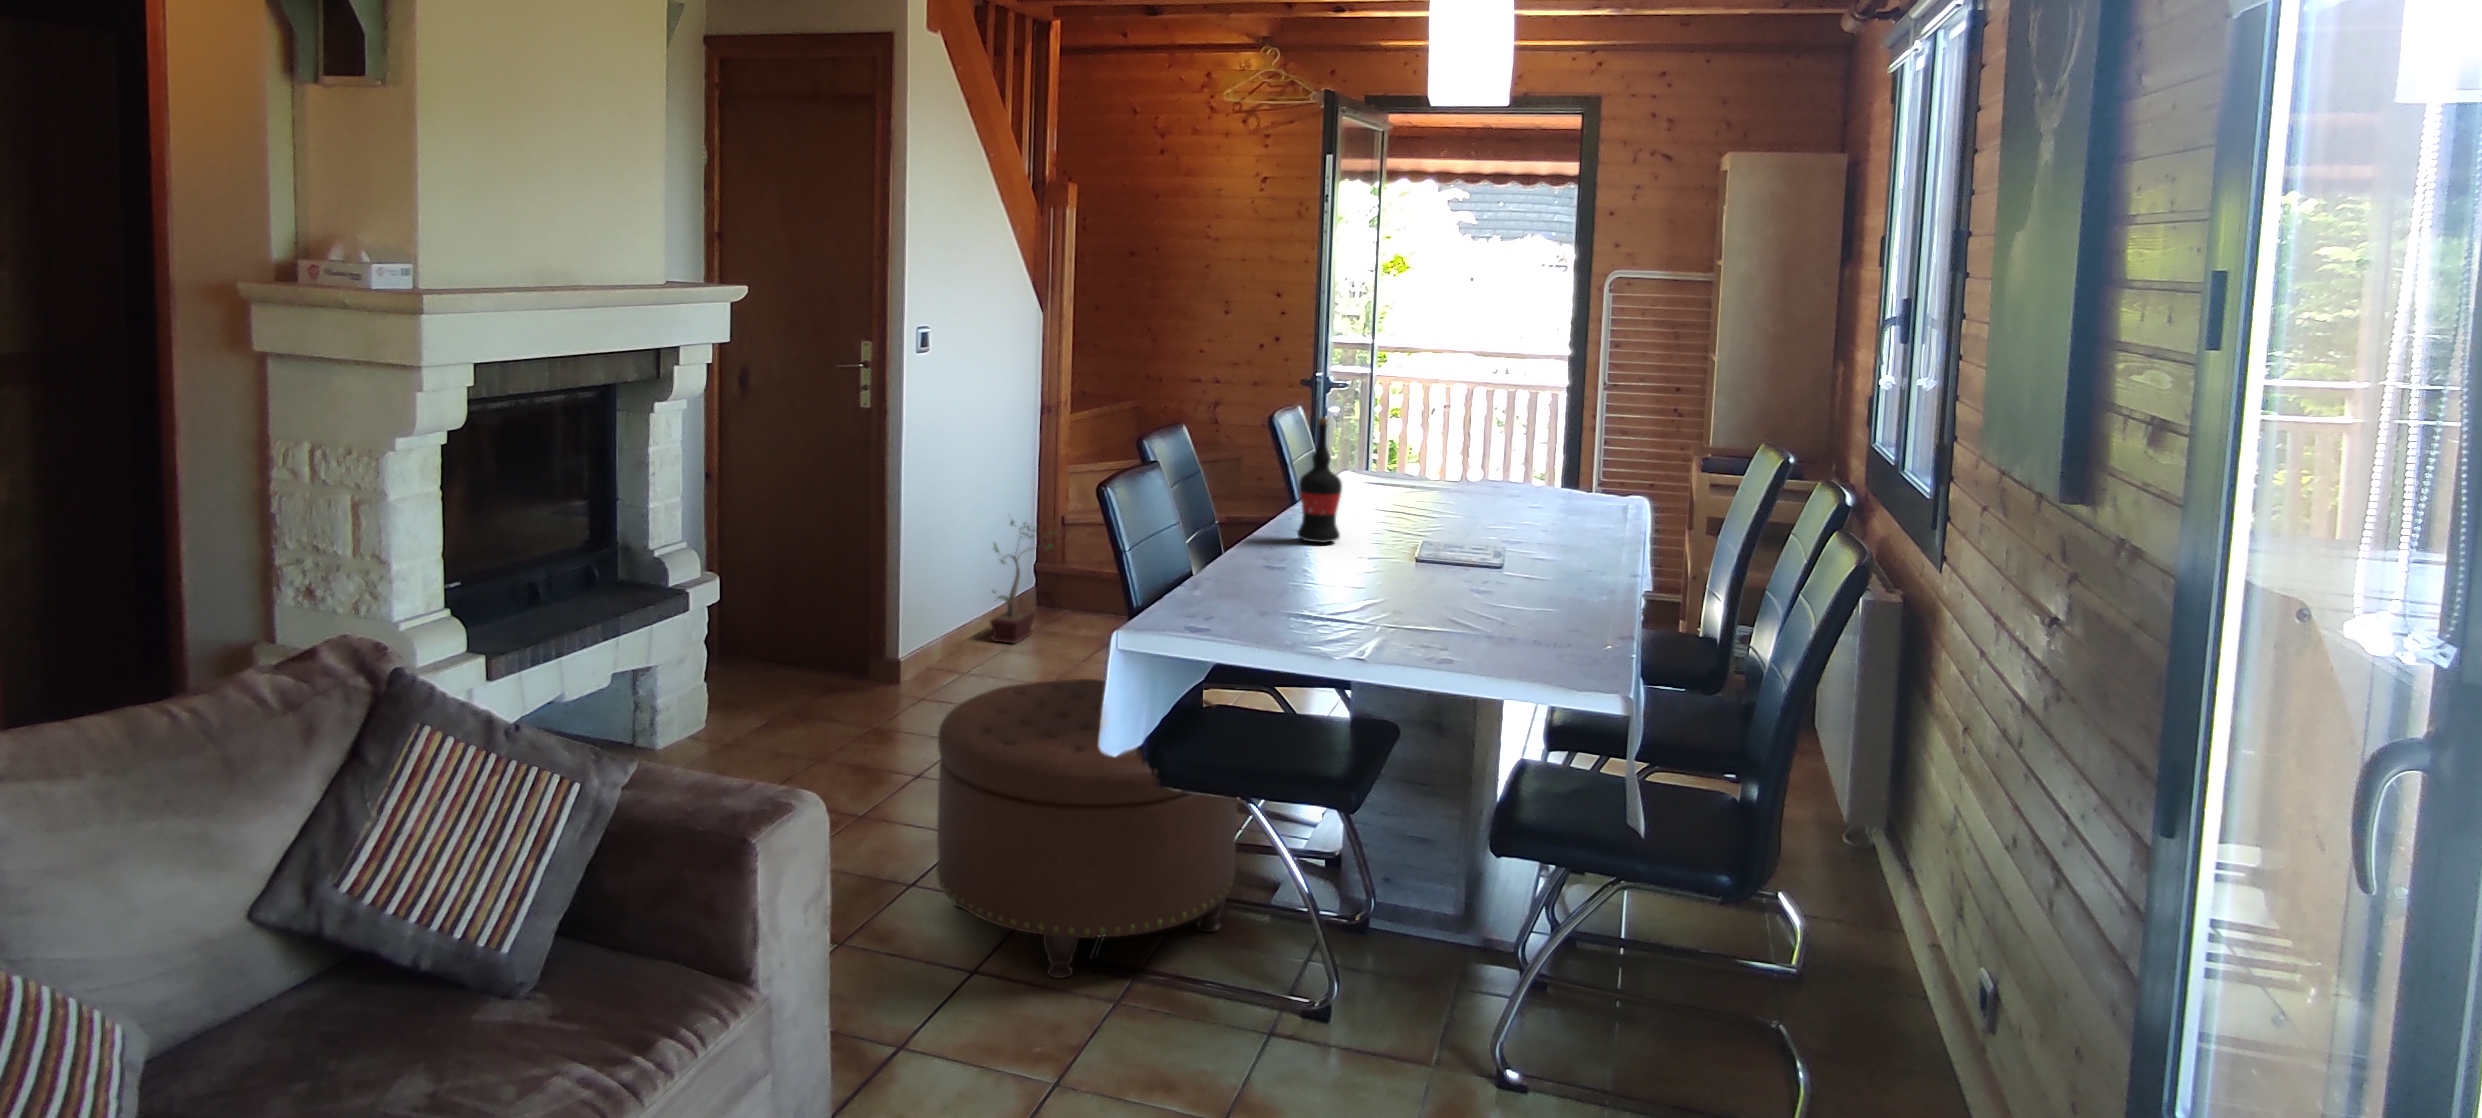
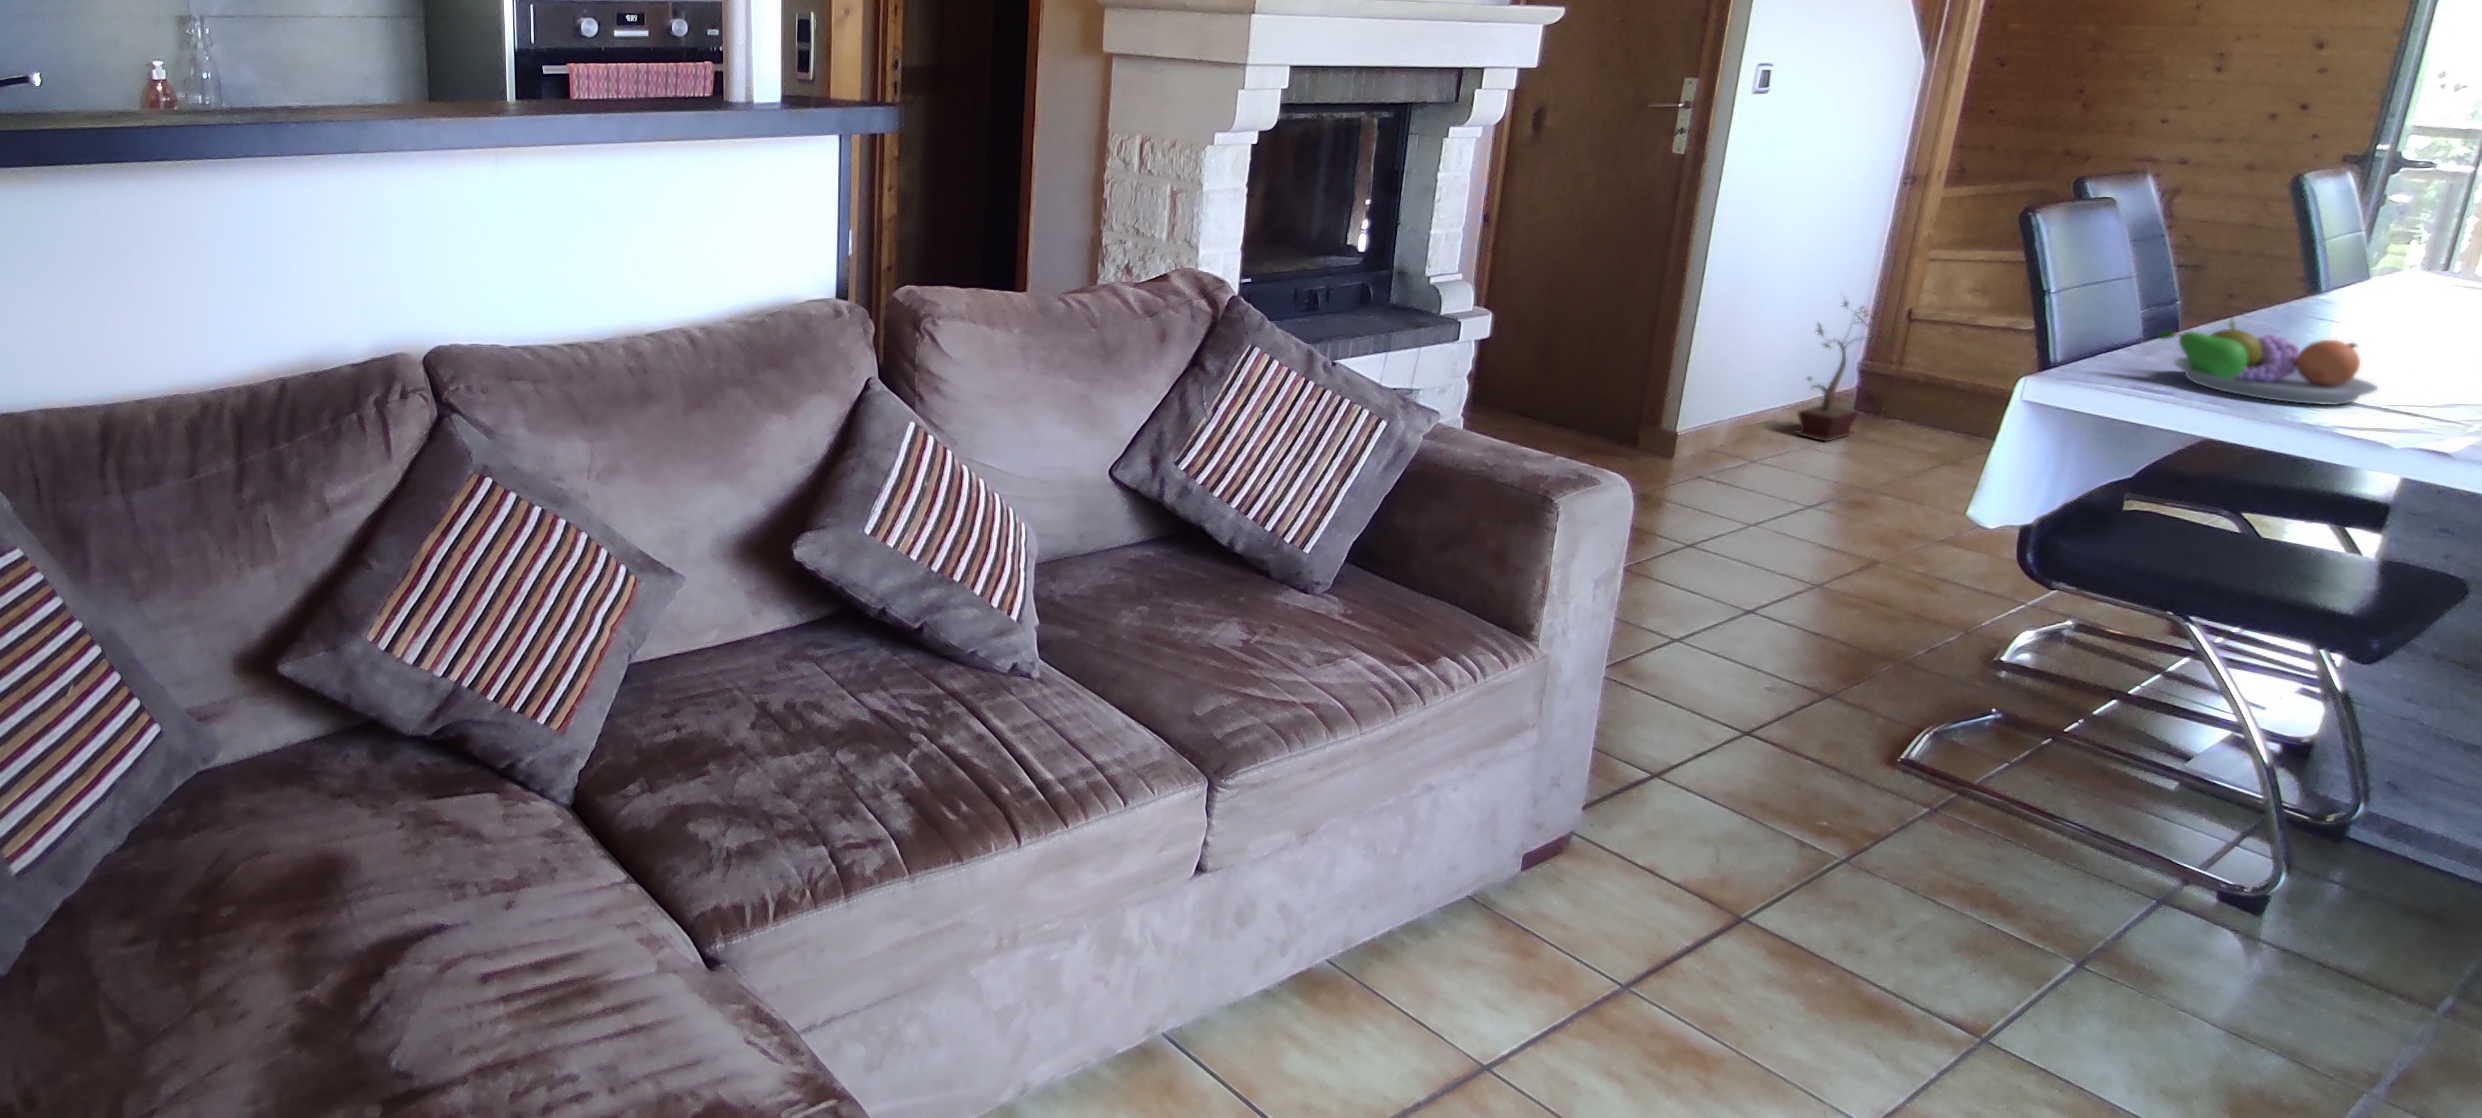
wine bottle: present [1297,418,1342,543] -> none [2316,167,2414,337]
fruit bowl: none [1198,557,1329,623] -> present [2159,320,2377,405]
ottoman: present [936,679,1238,978] -> none [1722,448,2178,774]

